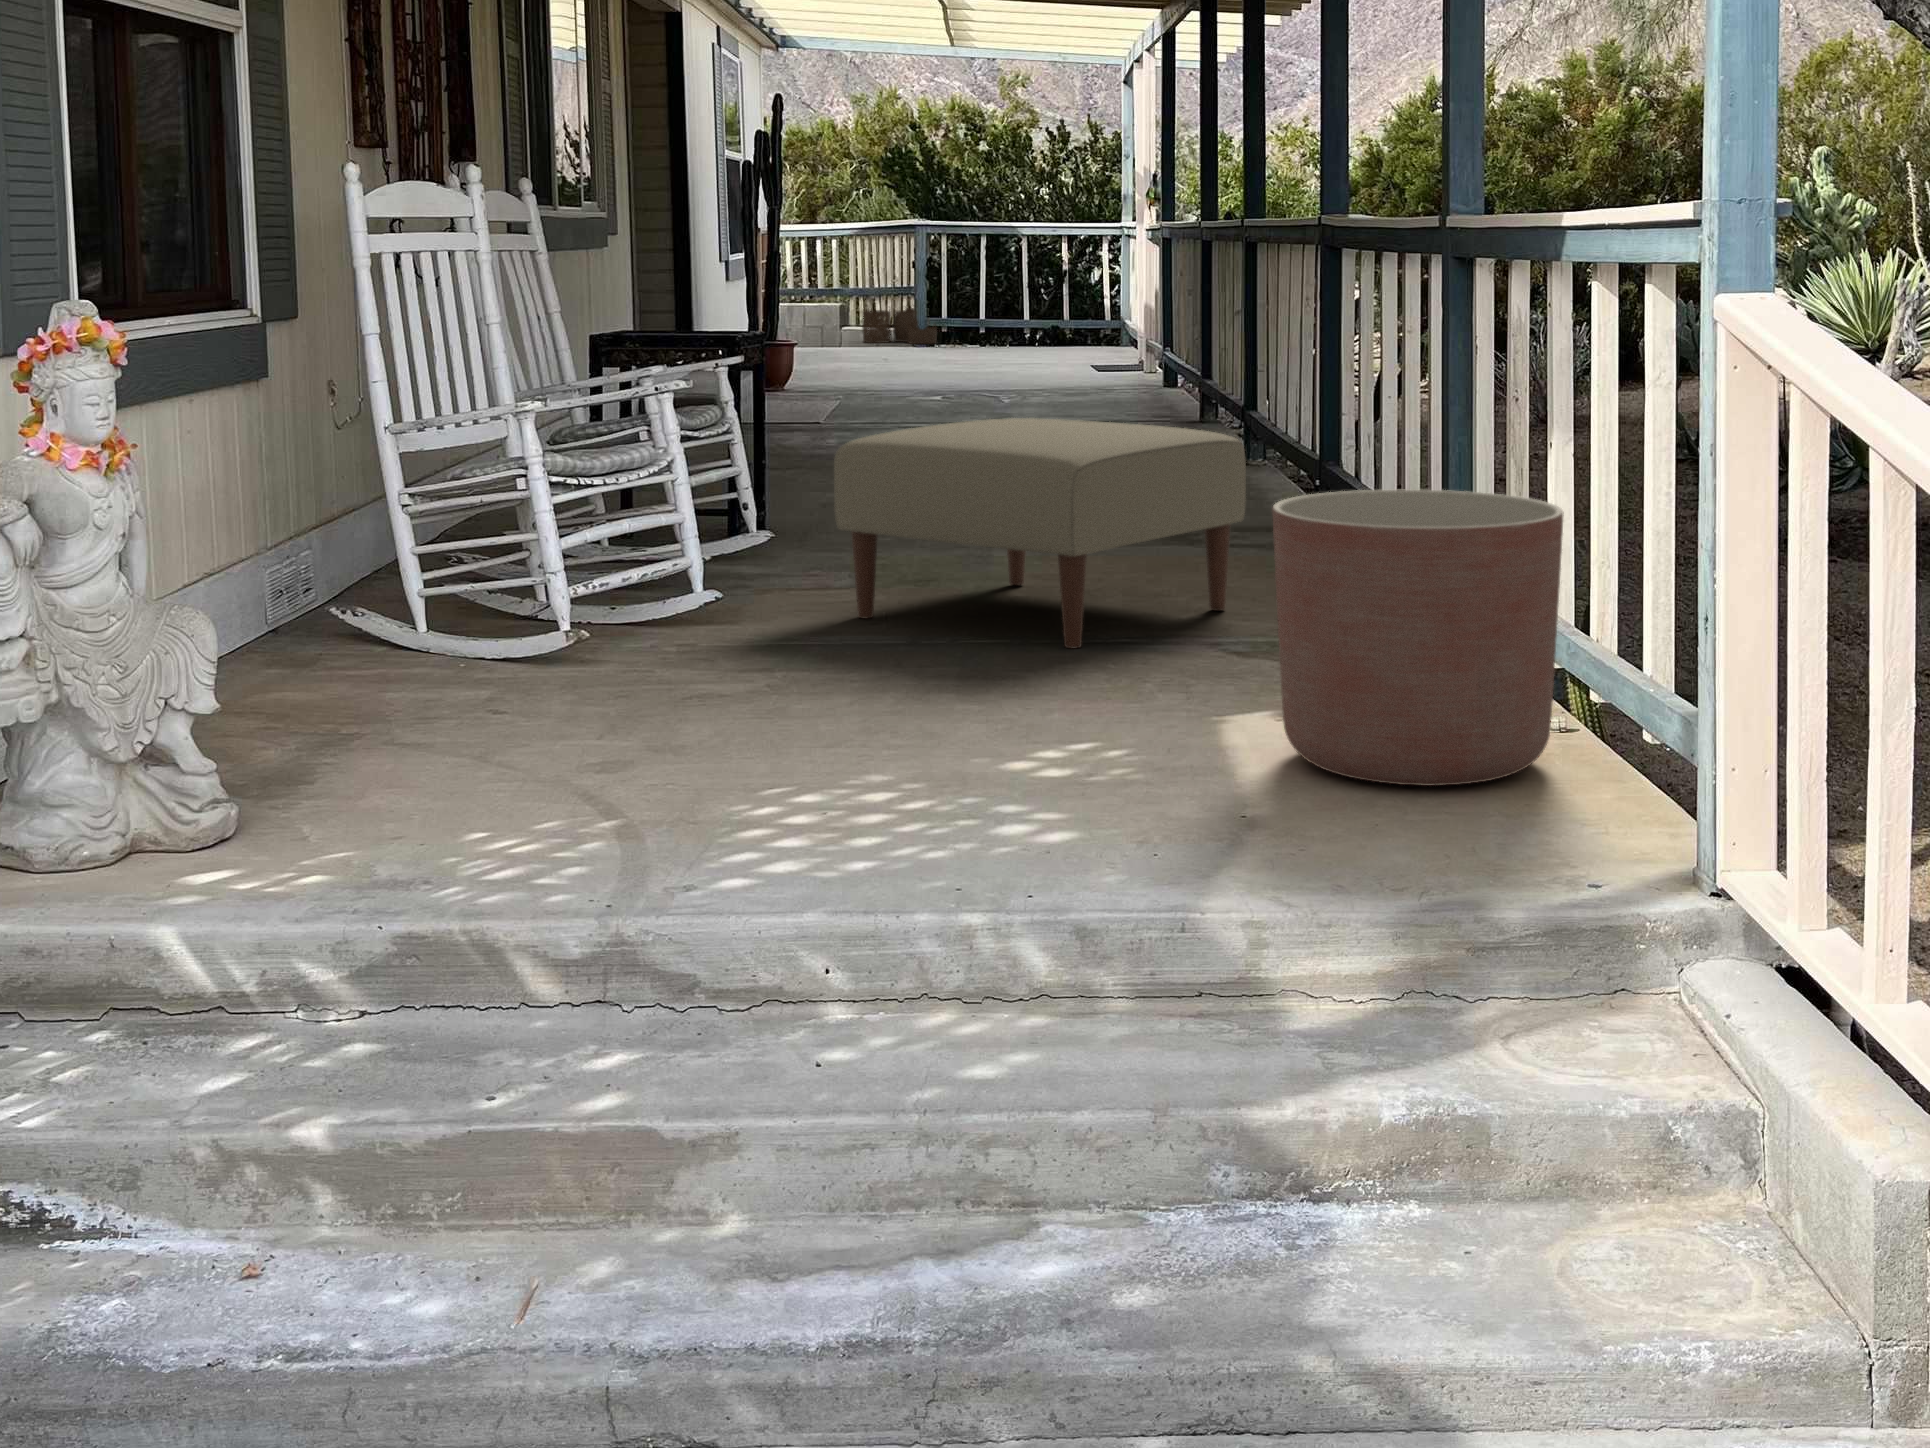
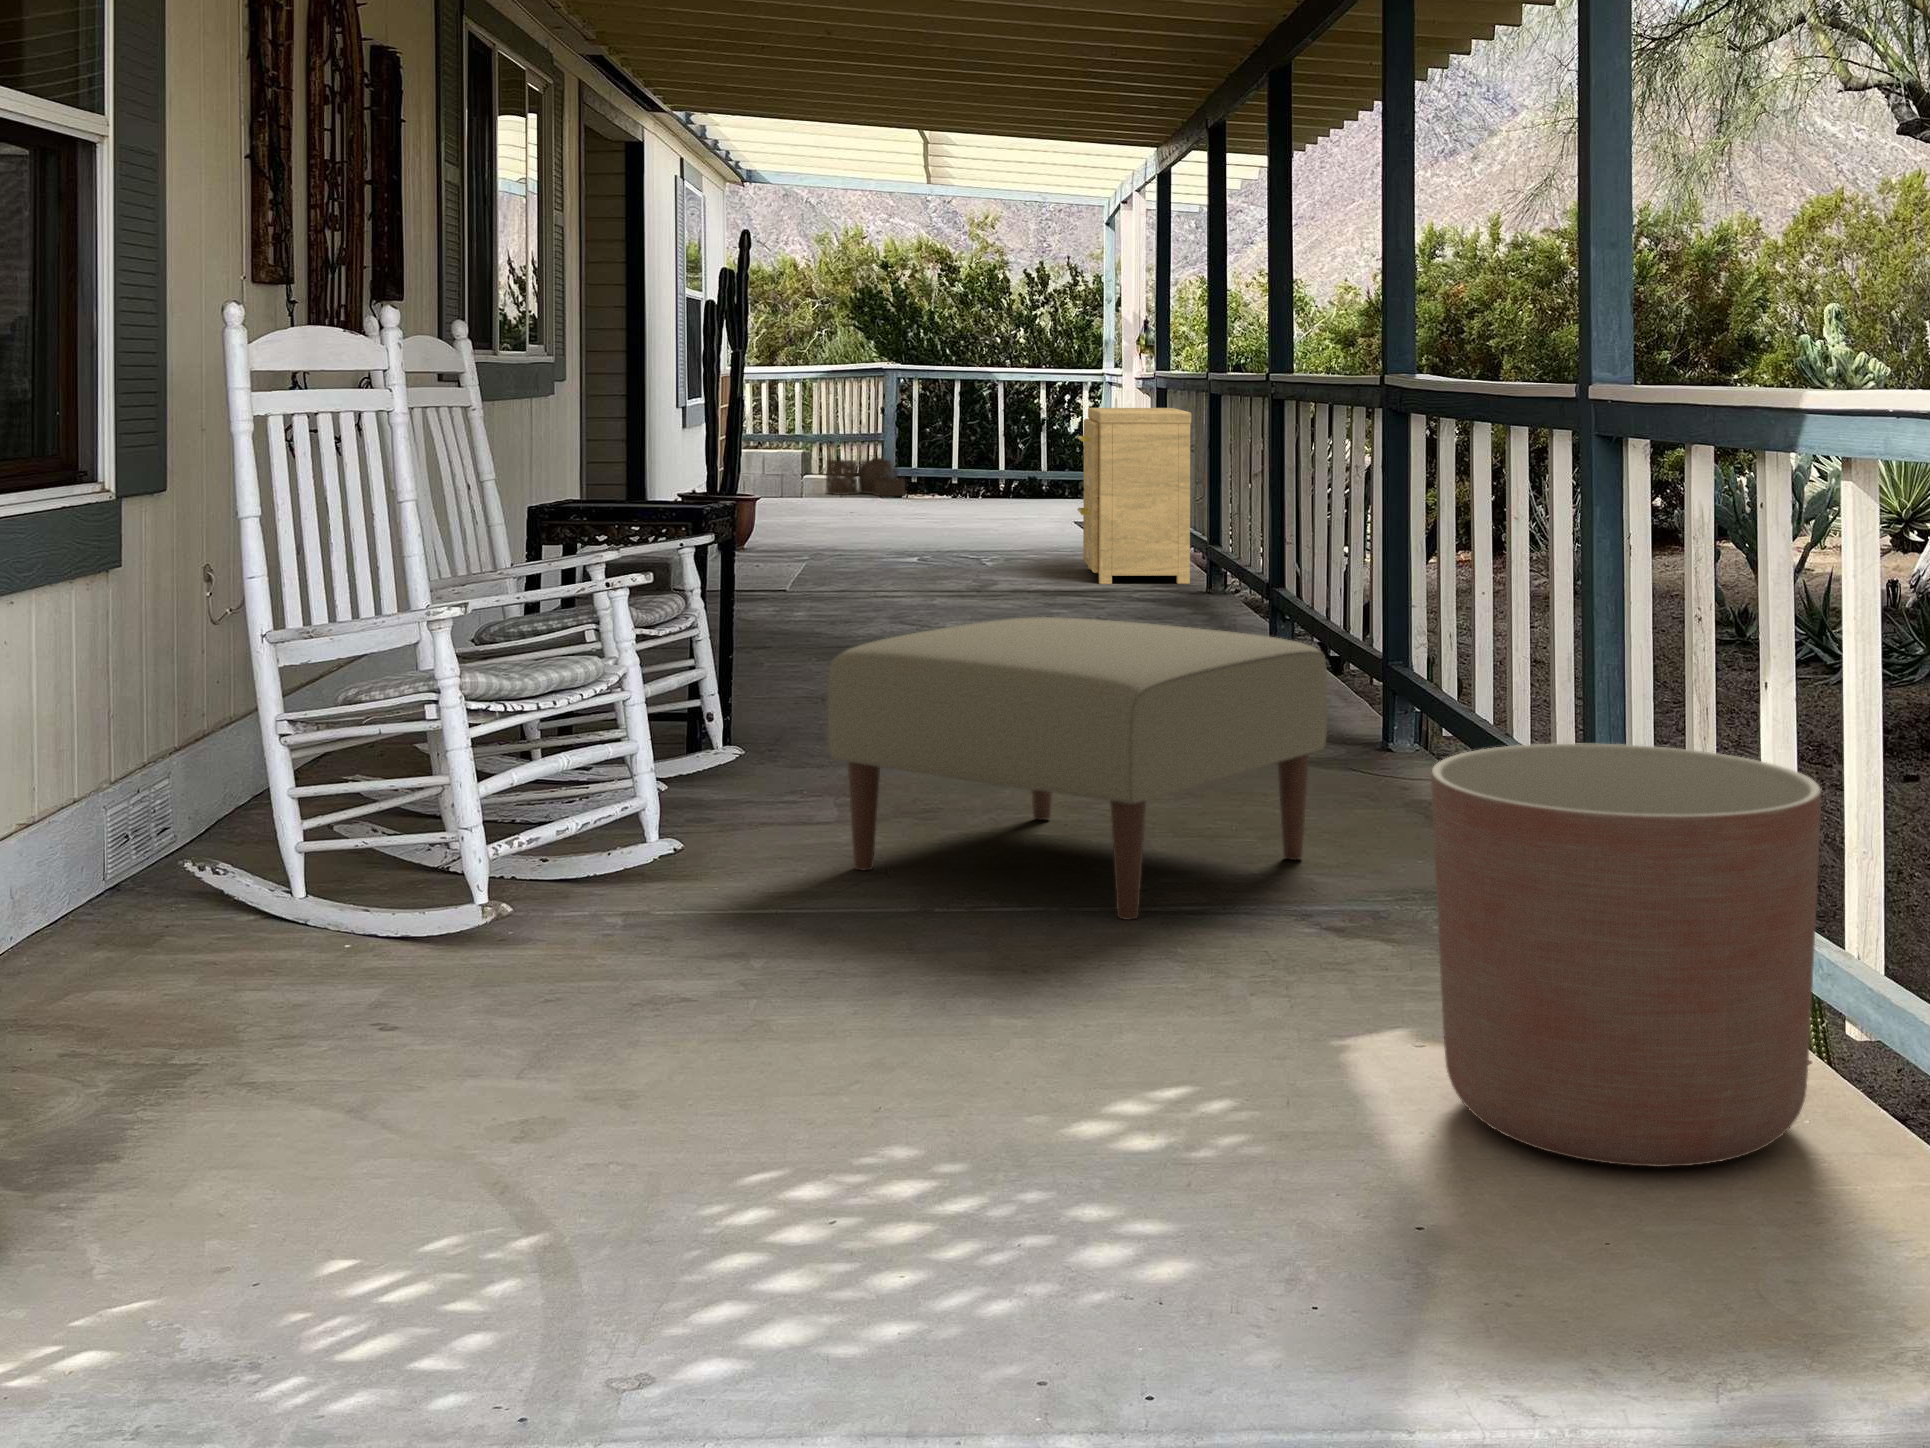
side table: none [1085,254,1188,415] -> present [1078,408,1191,584]

